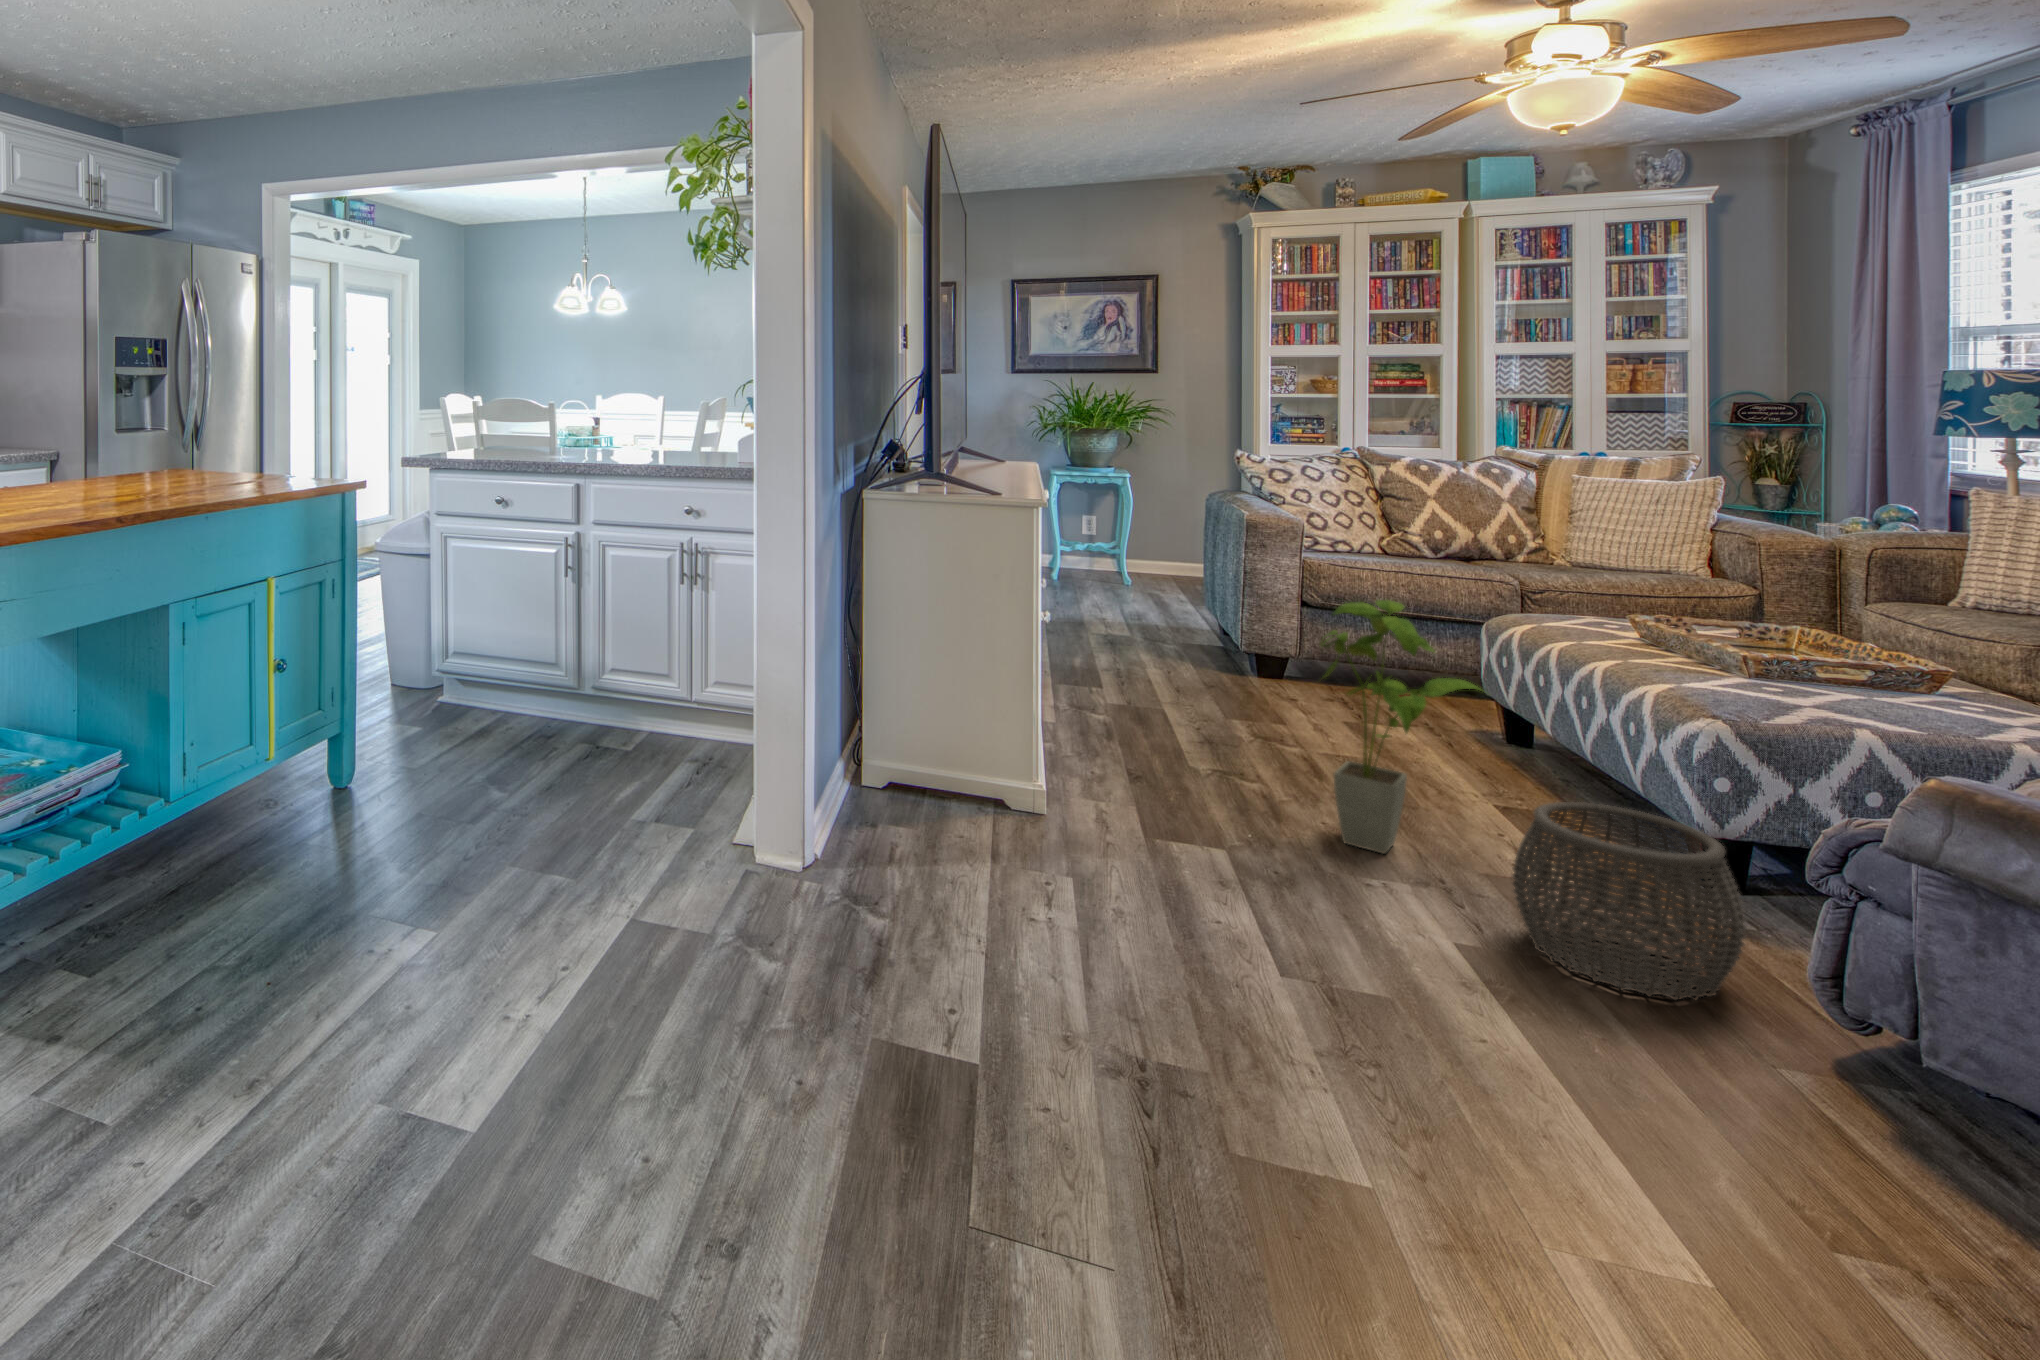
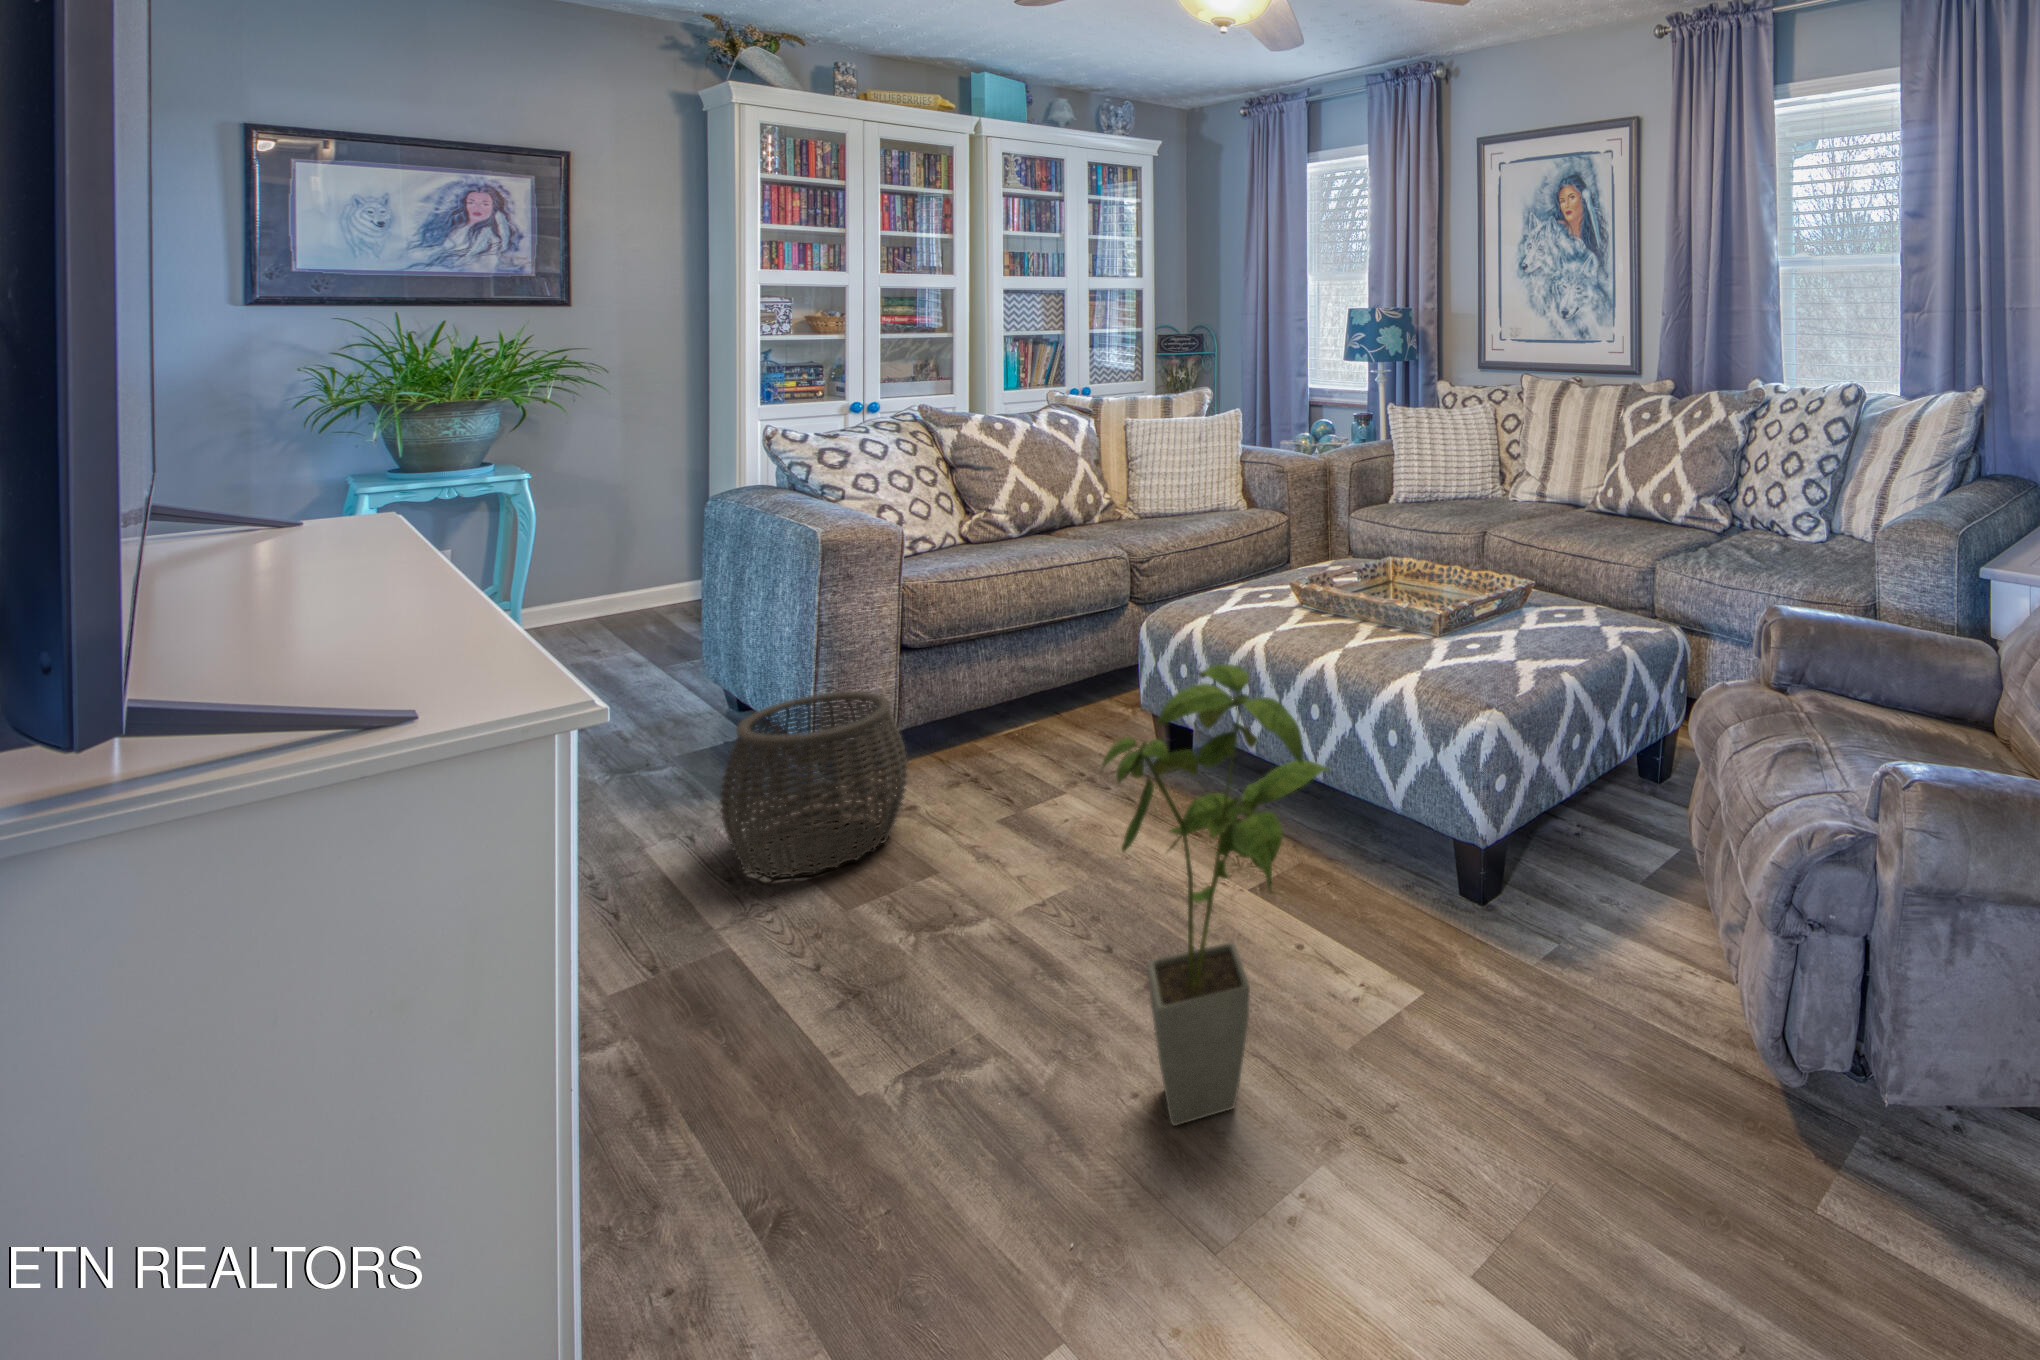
woven basket: present [1512,802,1747,1000] -> present [720,692,908,877]

